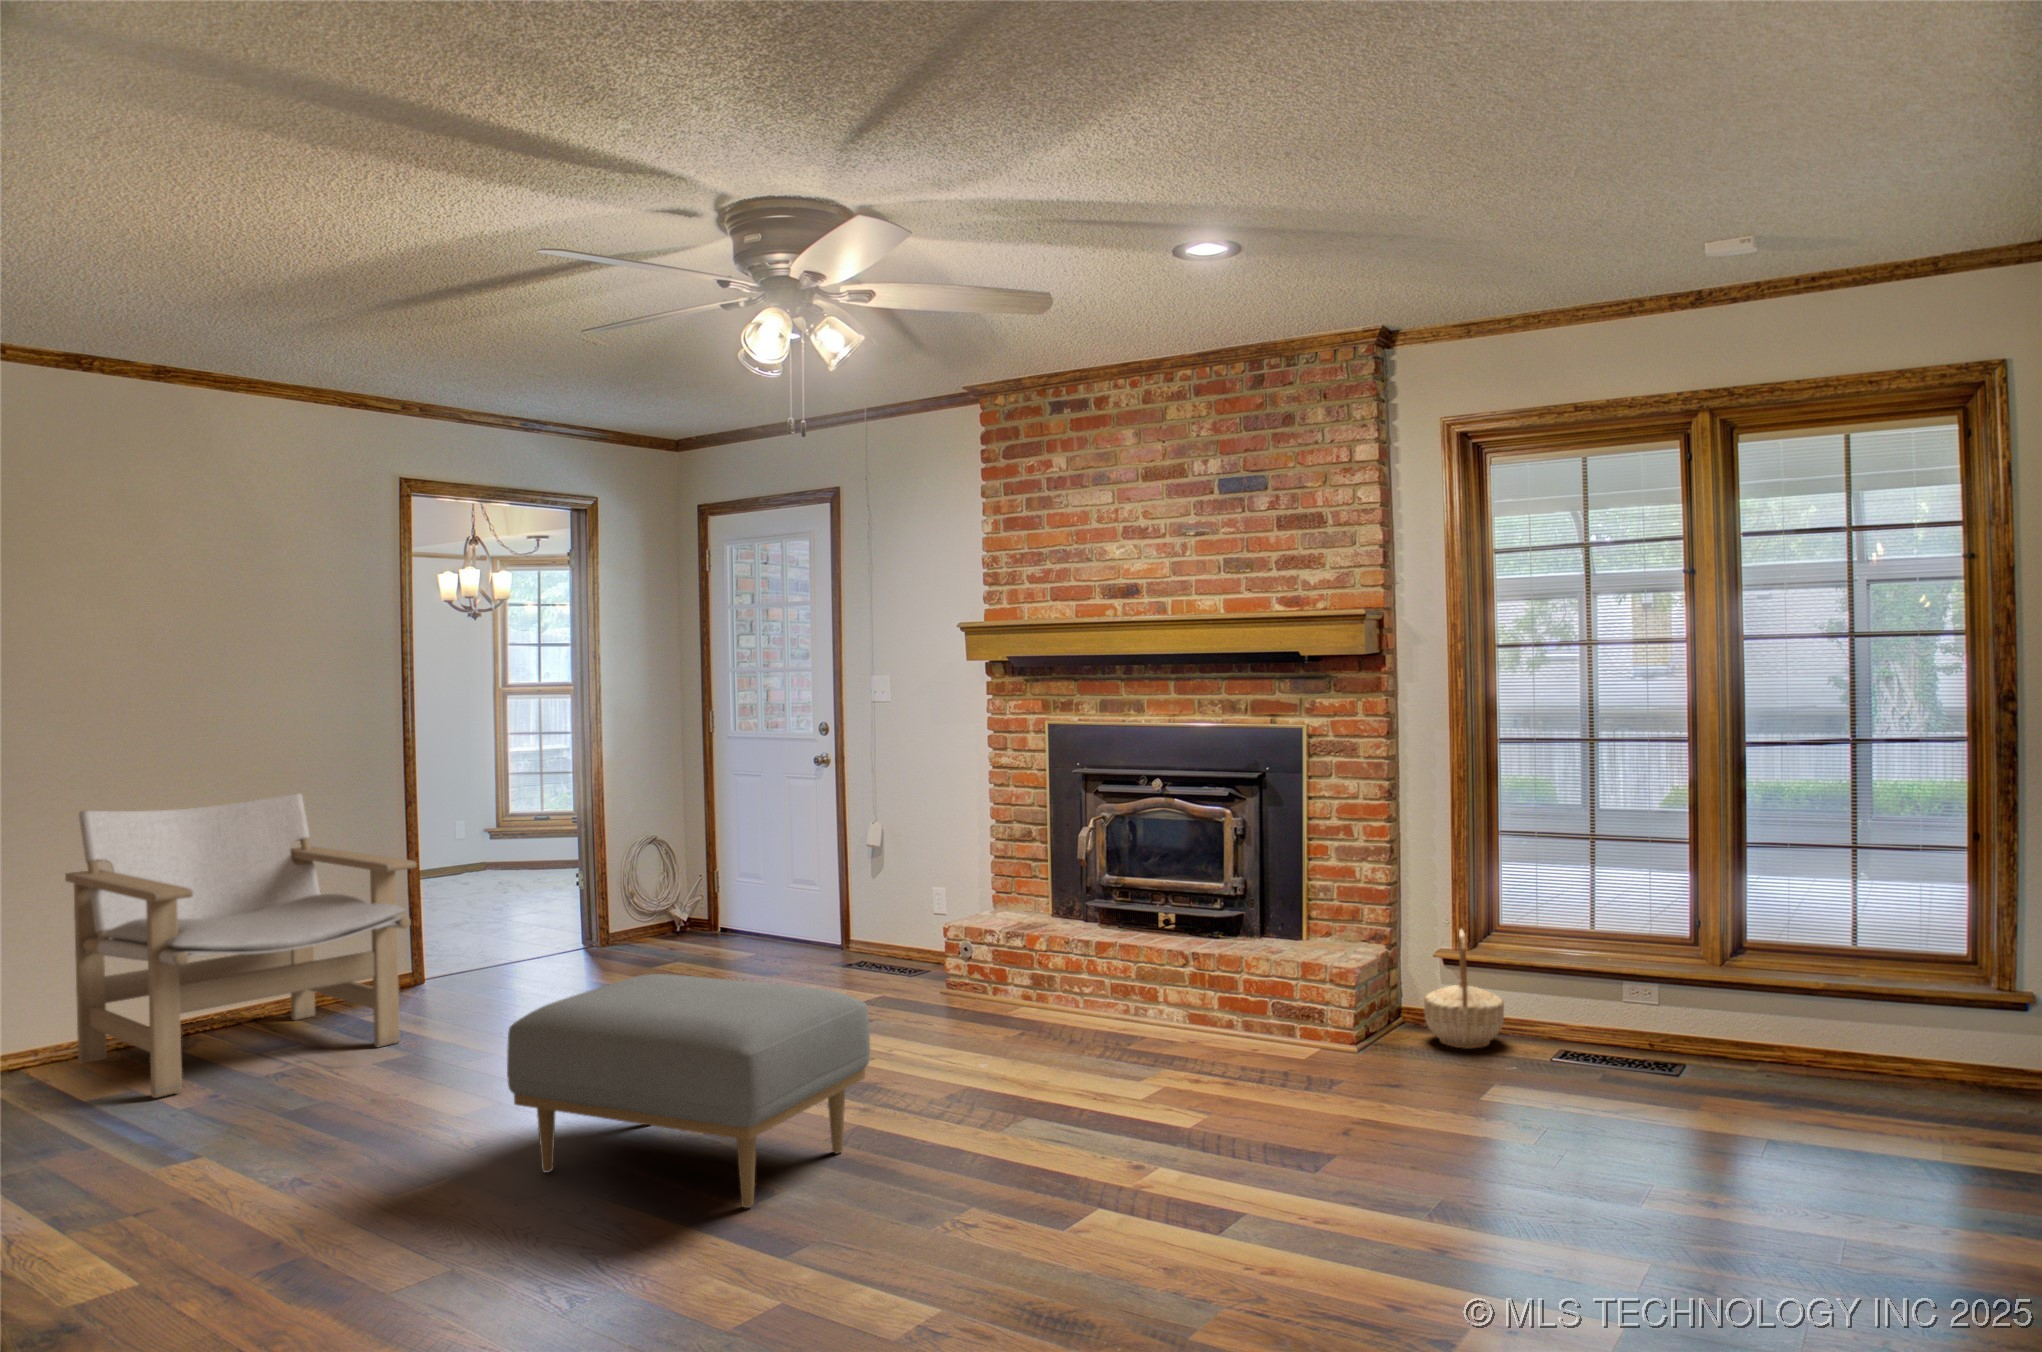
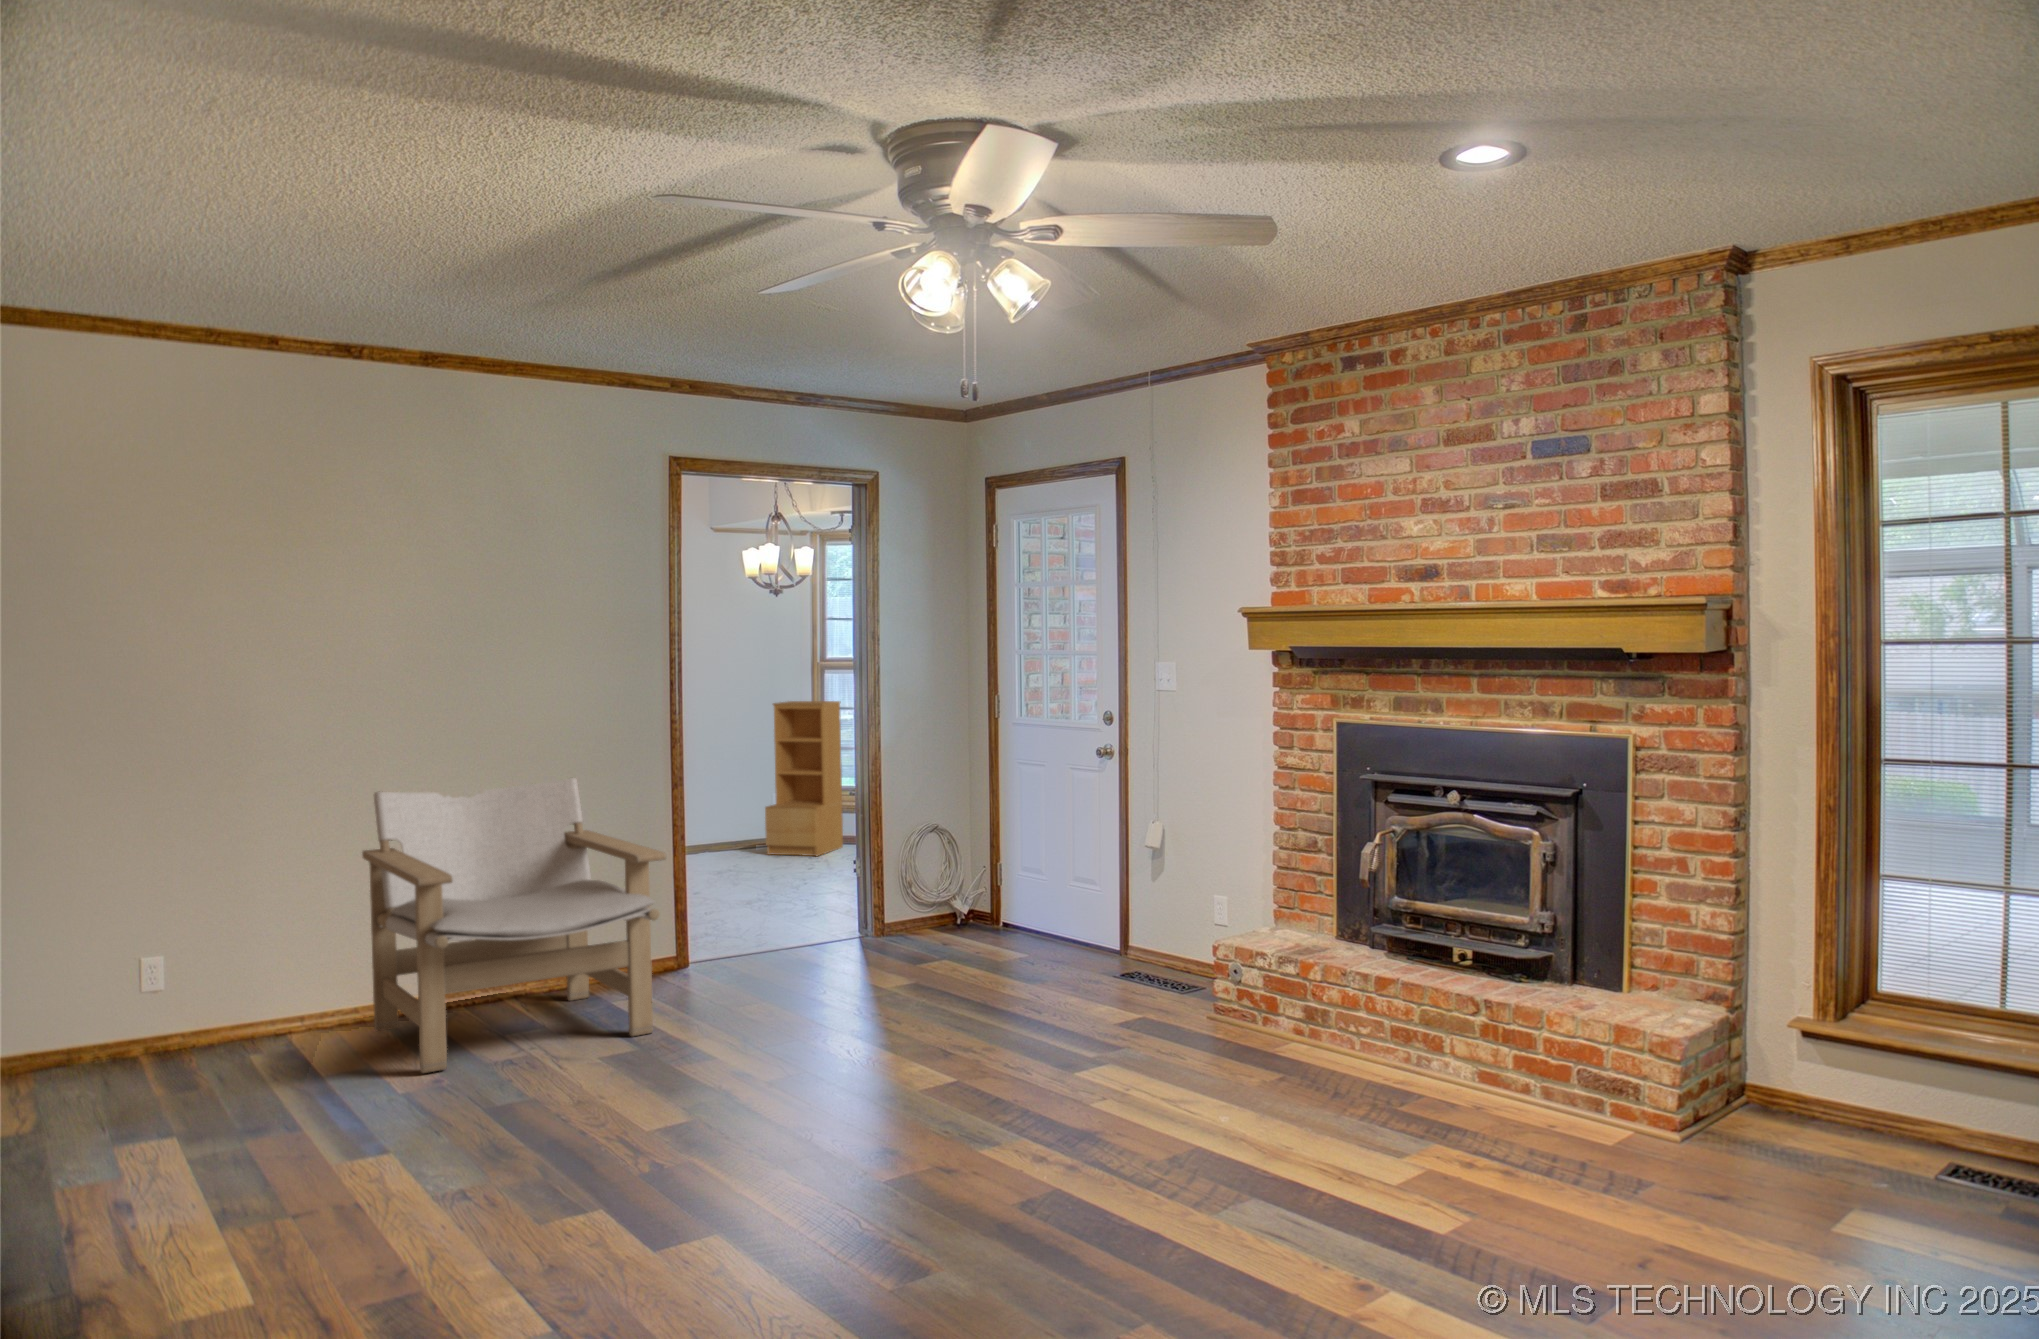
bookshelf: none [452,727,531,879] -> present [765,701,843,856]
basket: present [1424,929,1504,1048] -> none [1769,995,1876,1145]
ottoman: present [507,974,870,1208] -> none [696,991,1066,1256]

